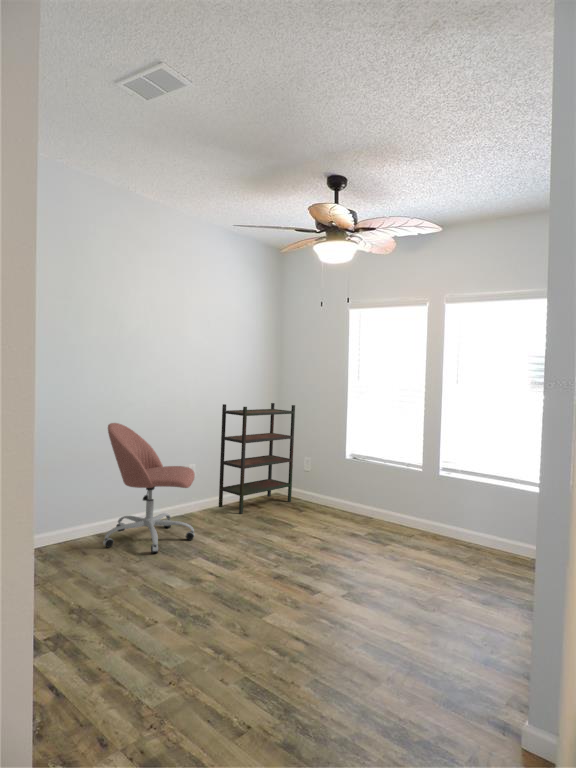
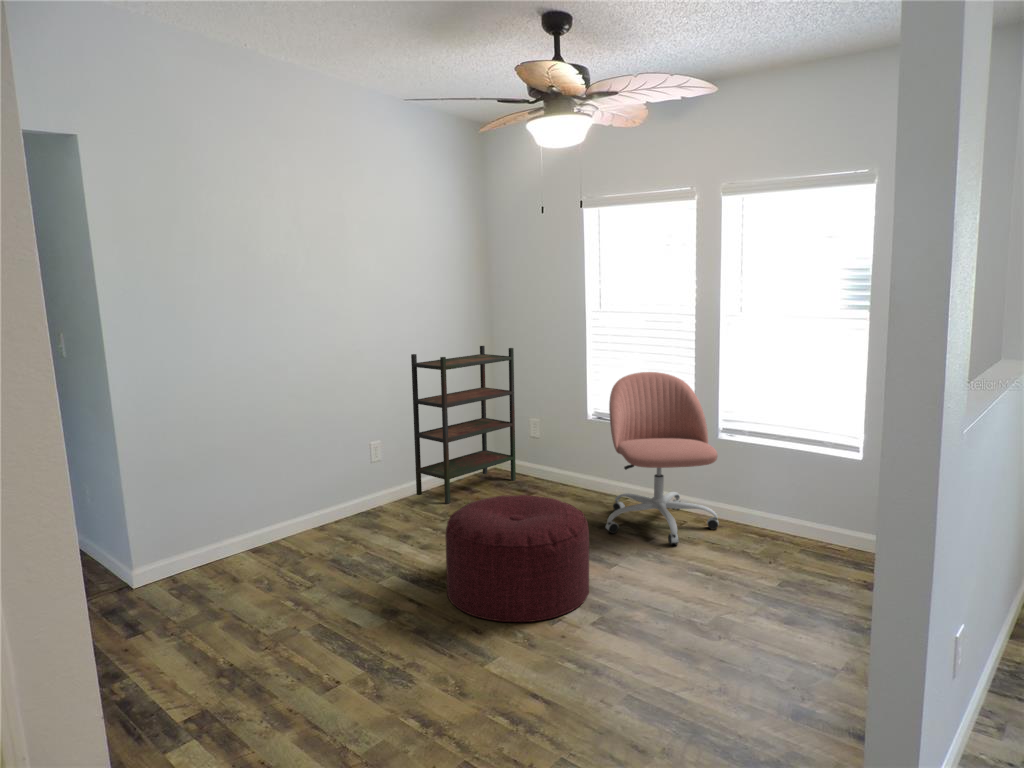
office chair: present [103,423,195,553] -> present [606,372,719,545]
ottoman: none [238,503,343,592] -> present [445,495,589,622]

